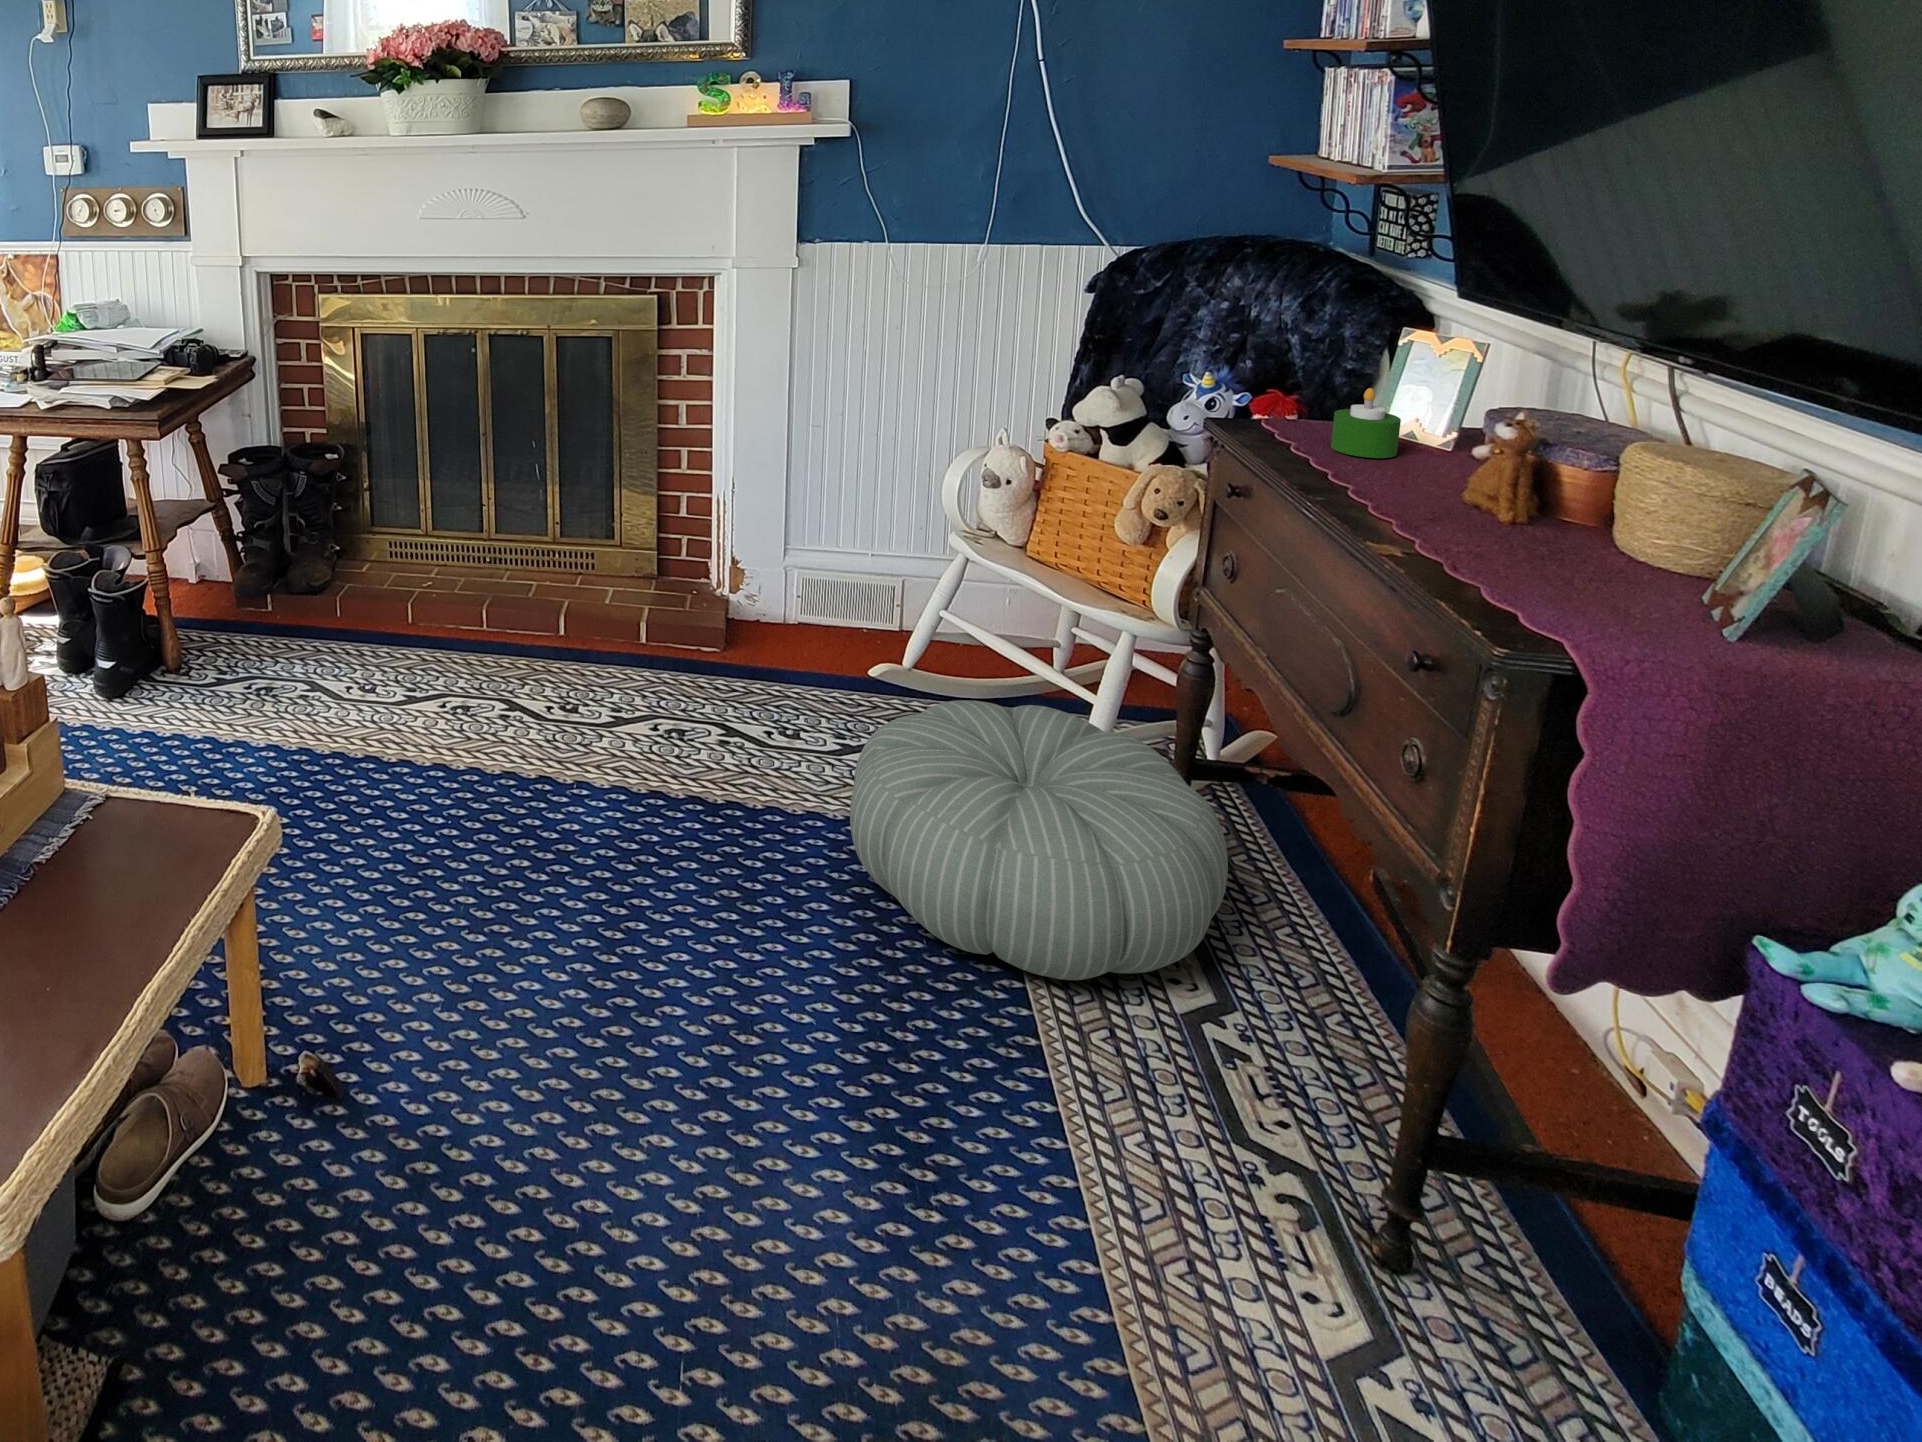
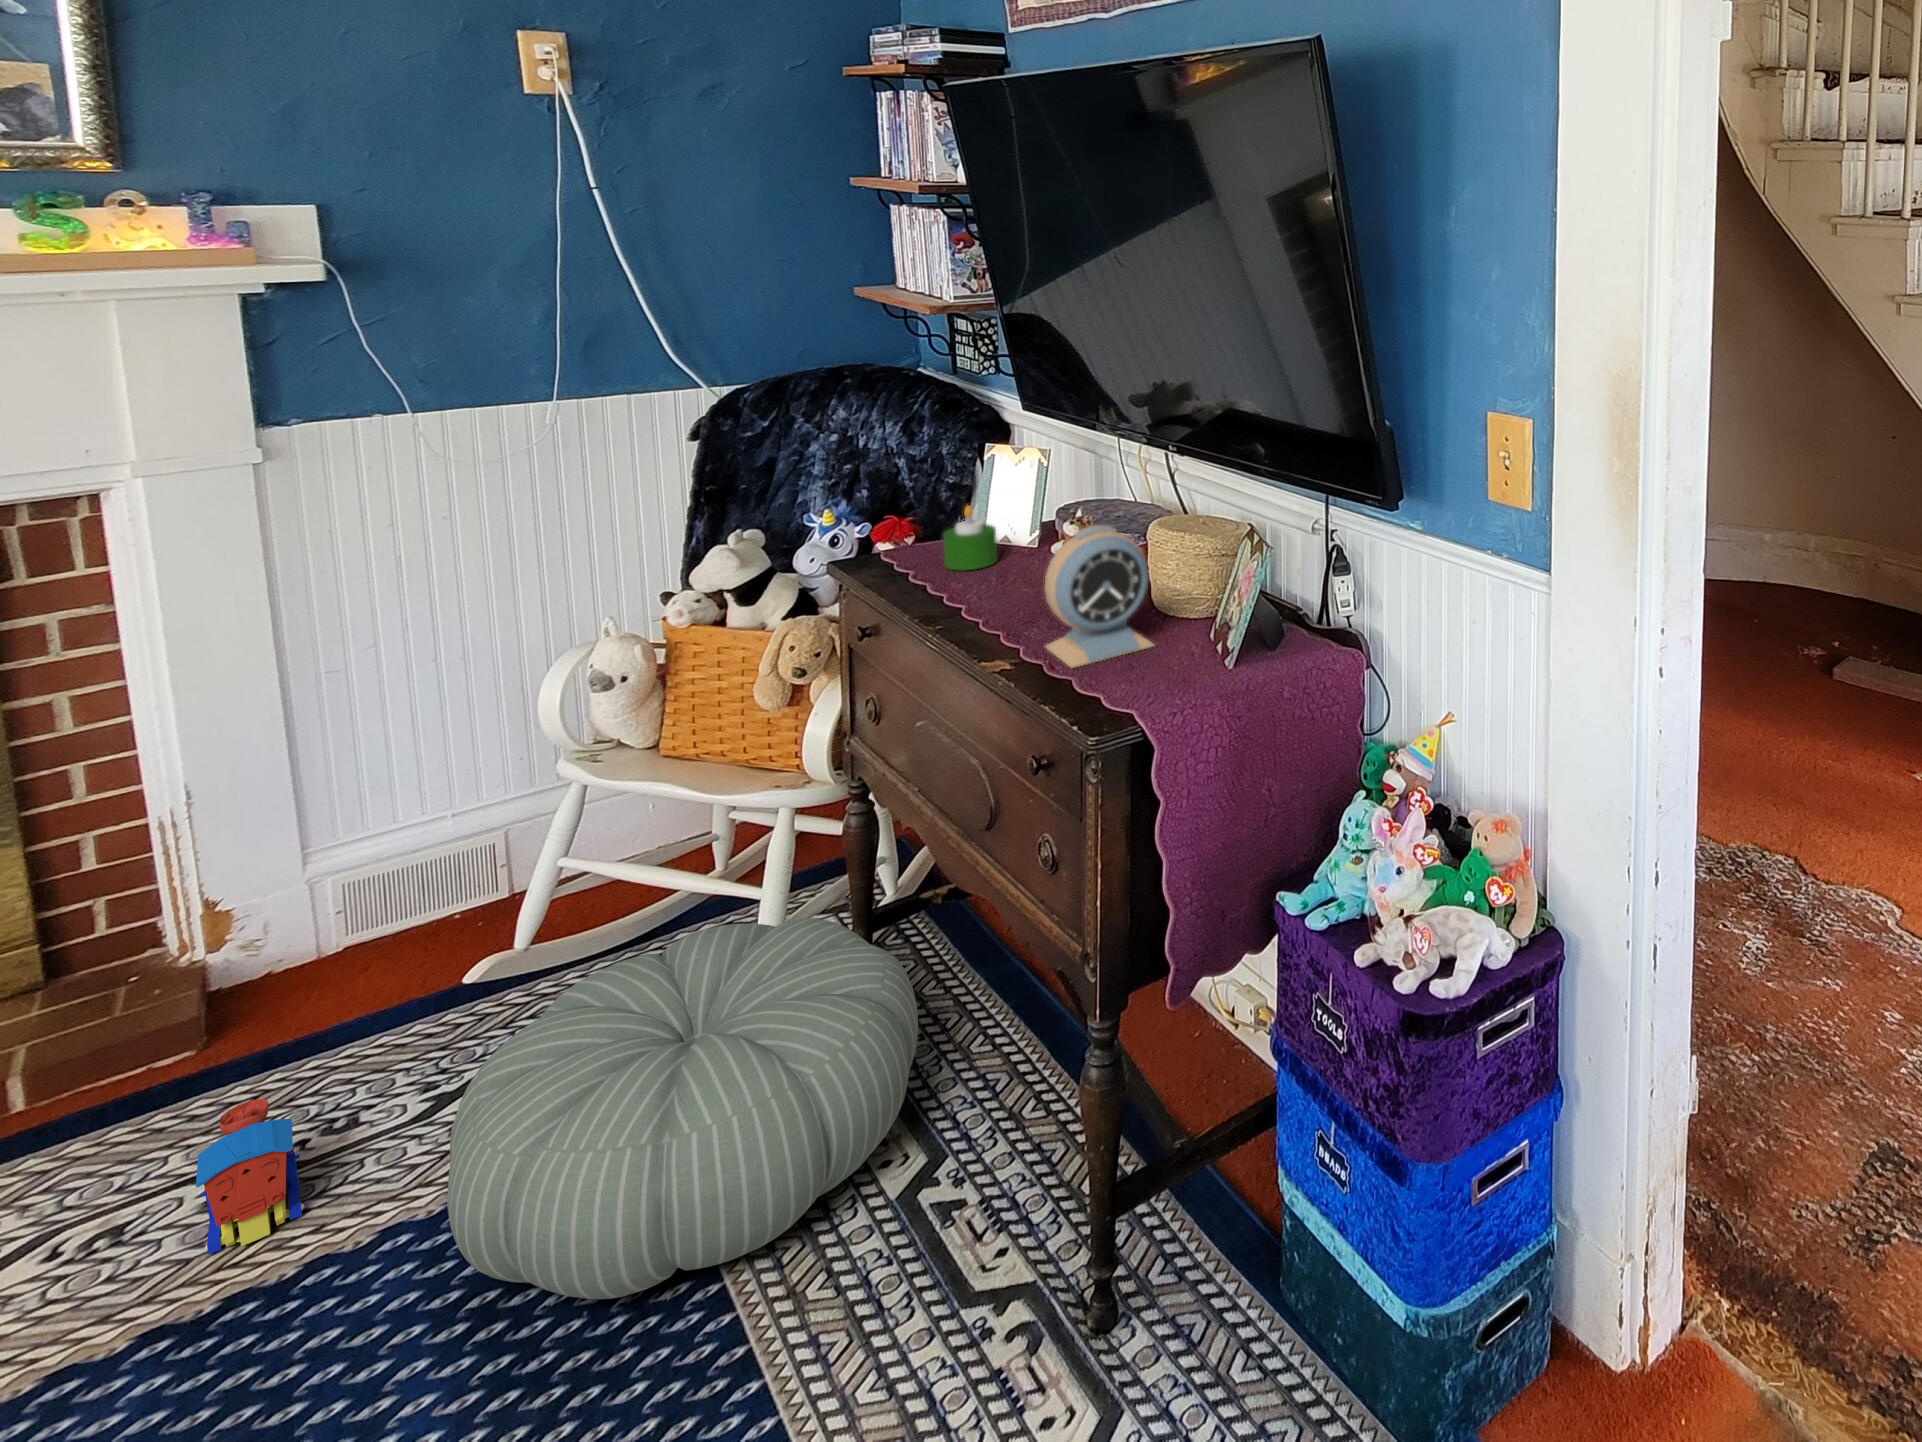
alarm clock: none [1444,431,1613,594] -> present [1045,525,1154,668]
toy train: none [721,683,771,773] -> present [196,1099,304,1255]

